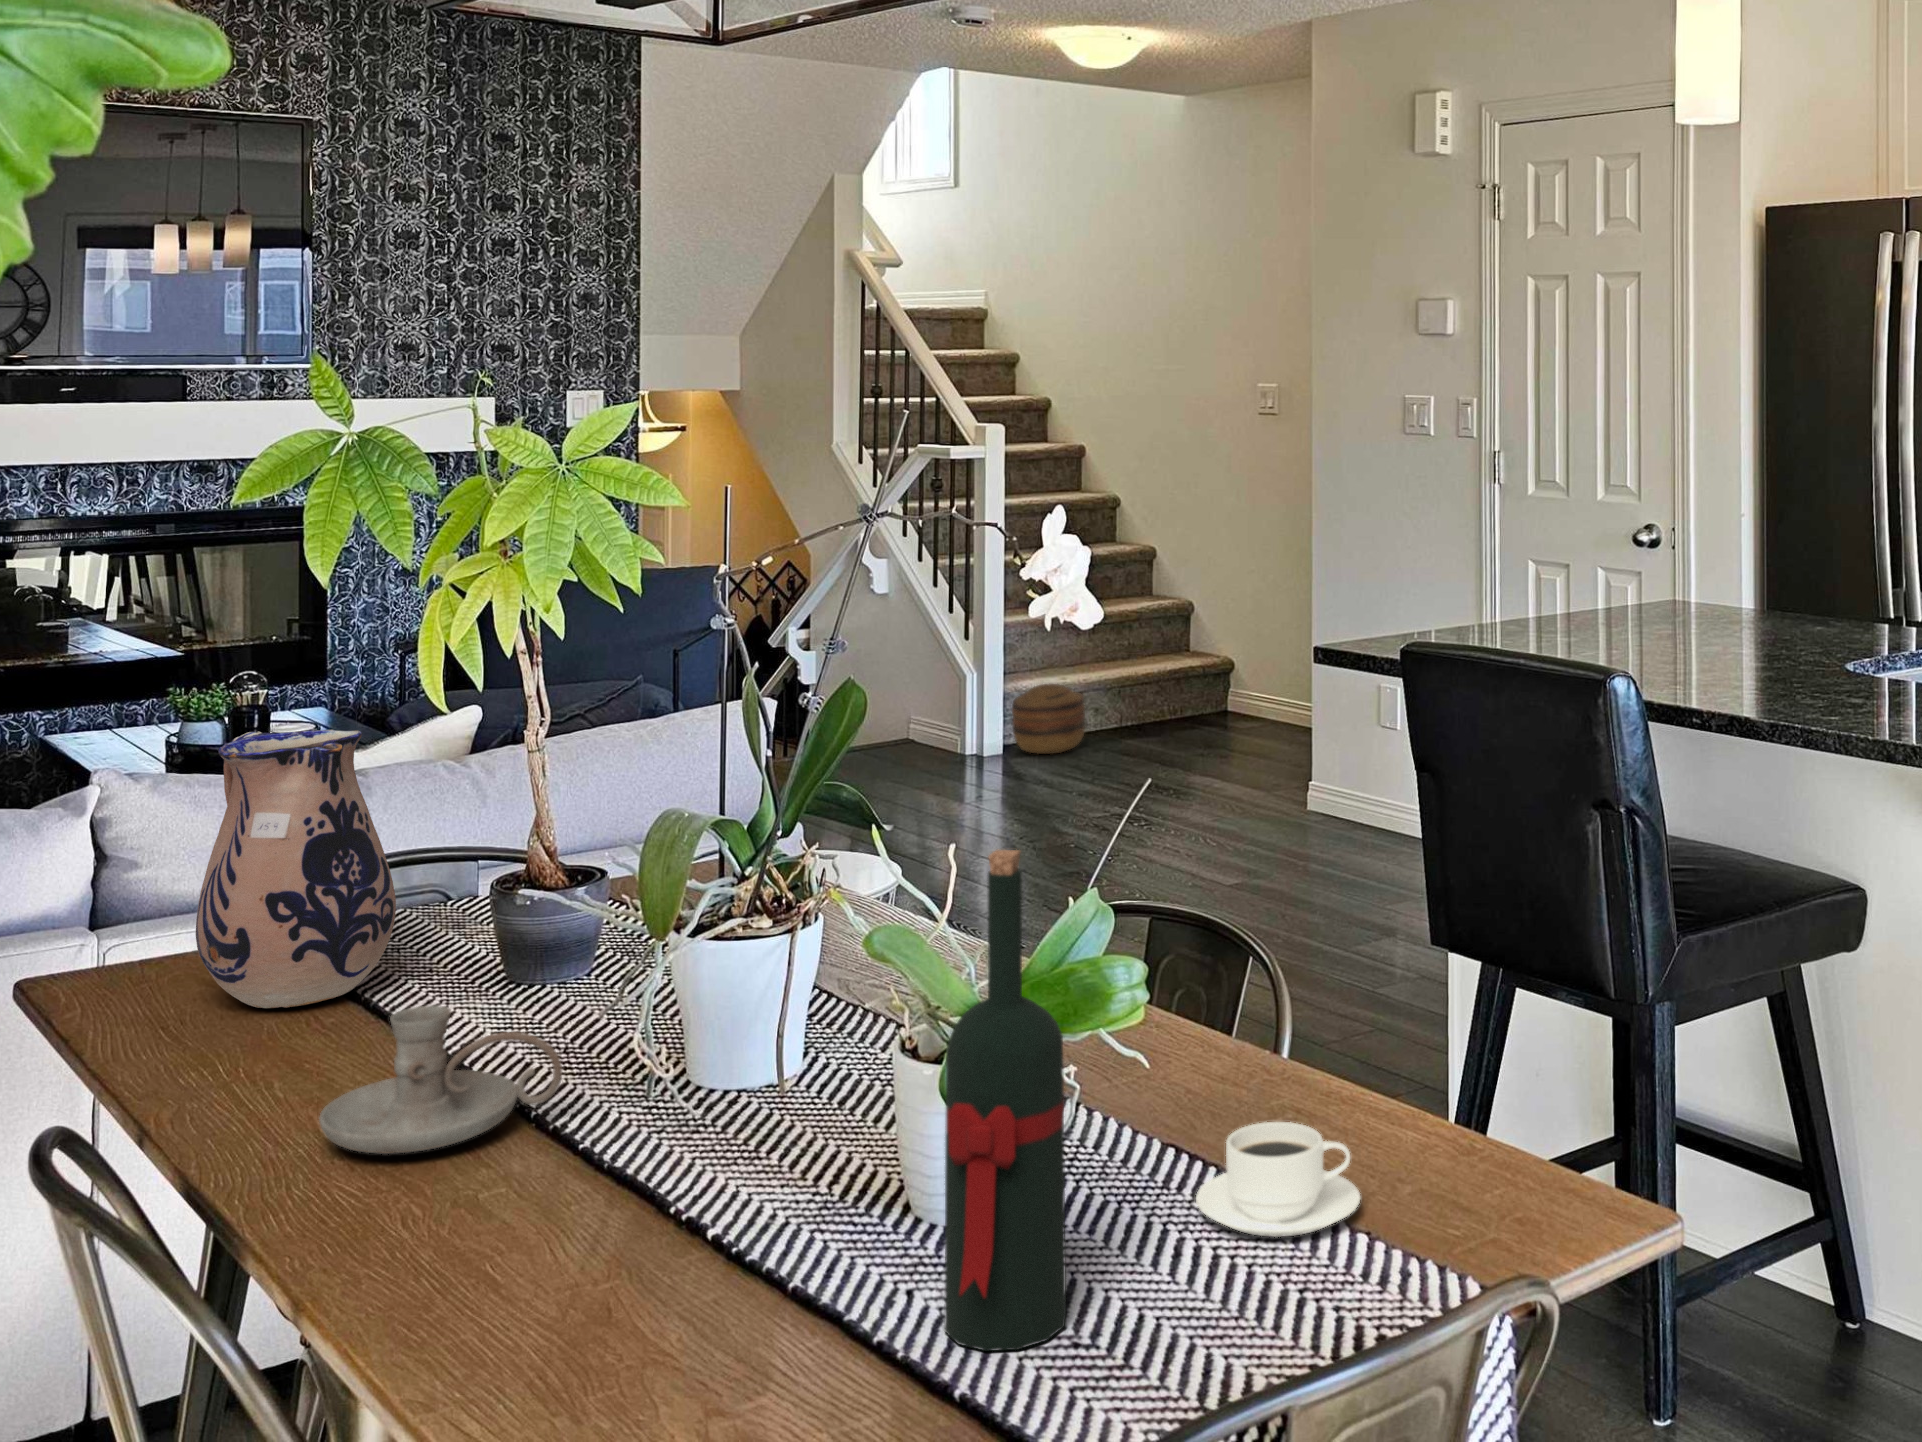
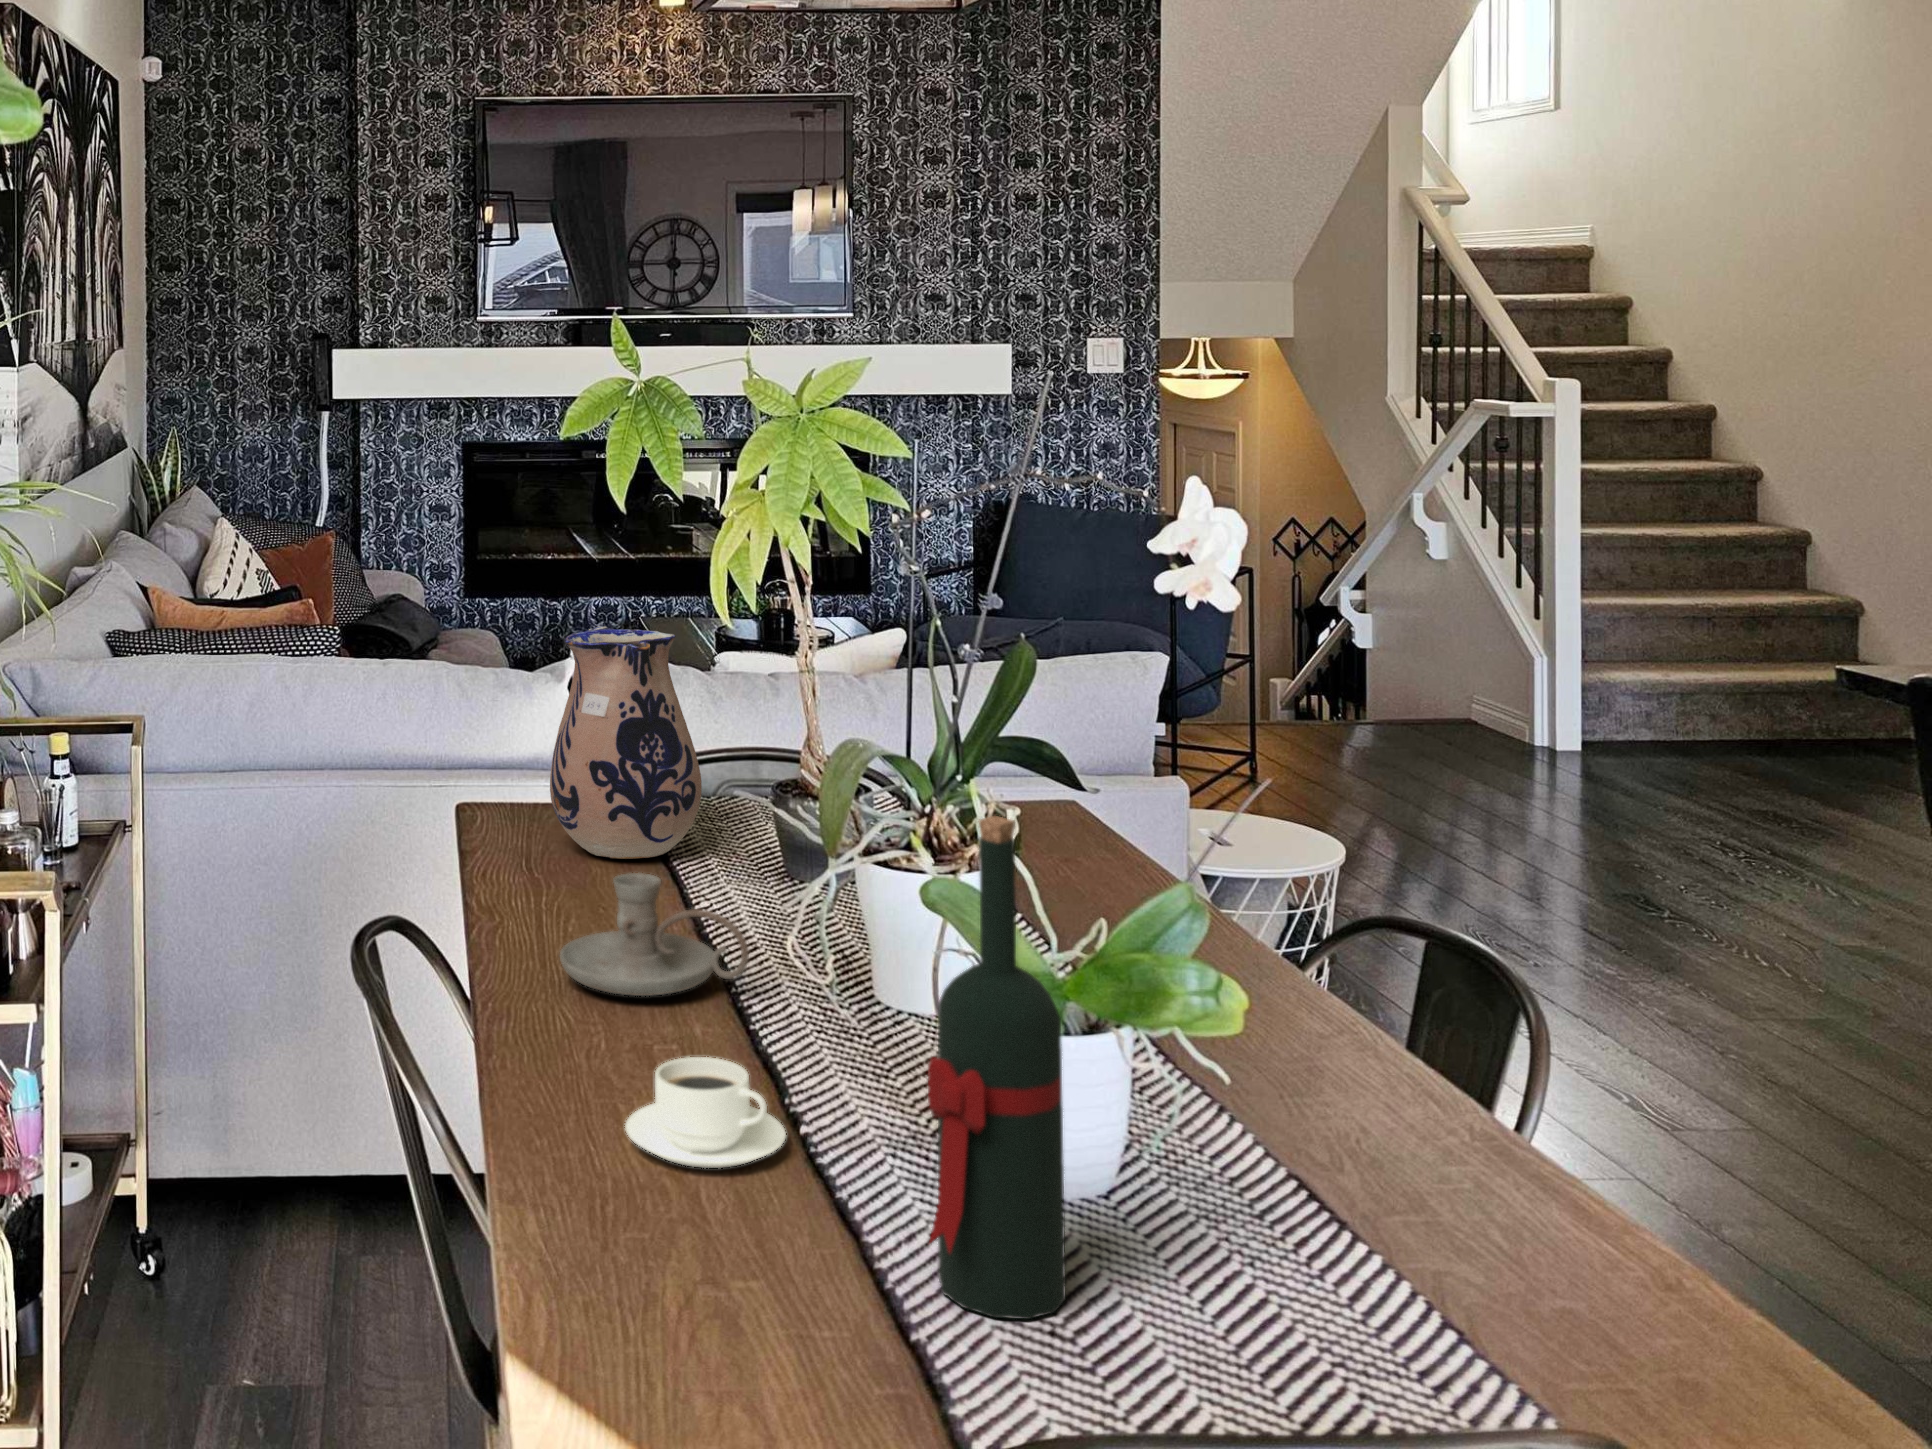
basket: present [1012,684,1085,754] -> none [1588,672,1685,752]
coffee cup: present [1196,1122,1360,1237] -> present [625,1057,786,1168]

